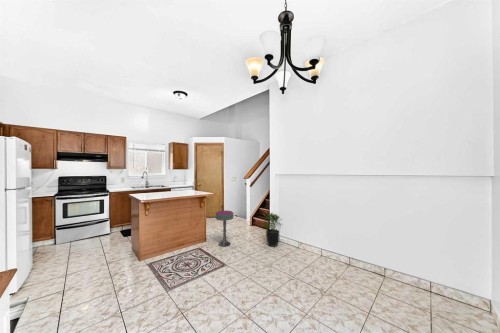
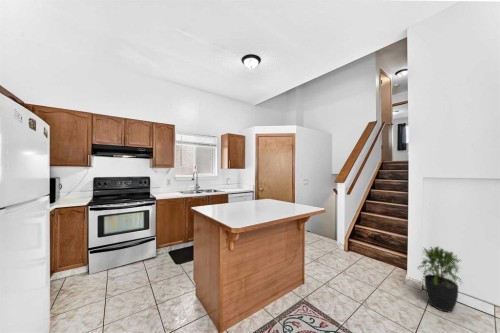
bar stool: present [216,210,233,247] -> none [330,237,363,303]

